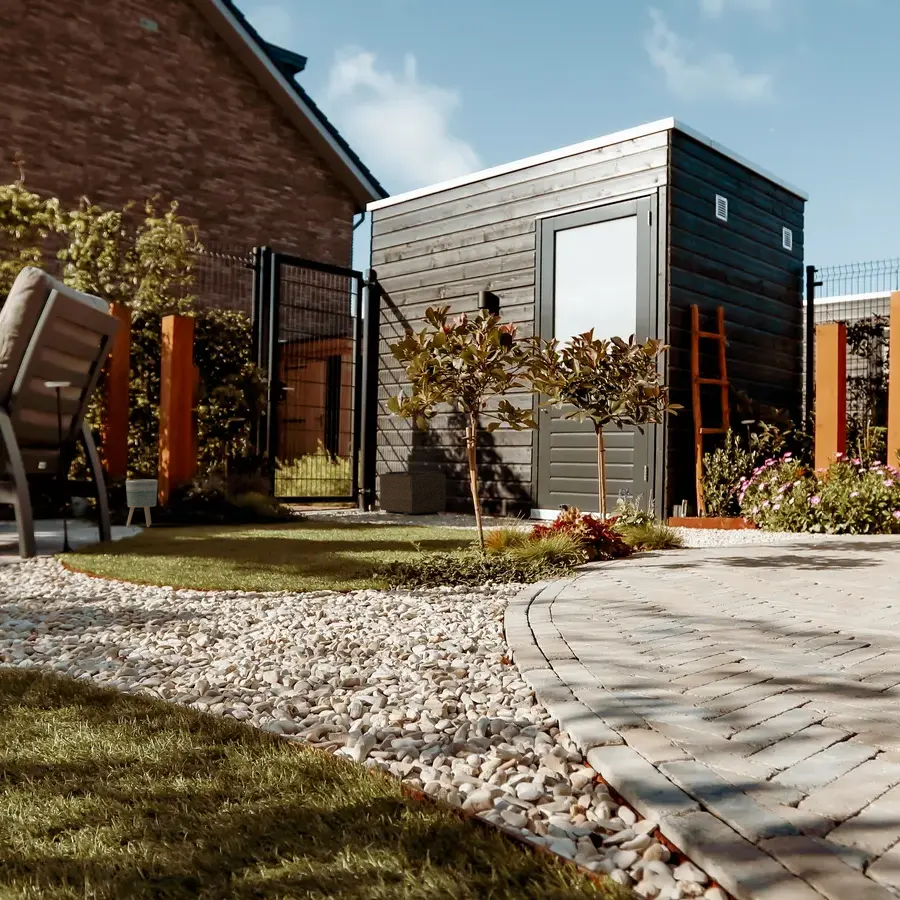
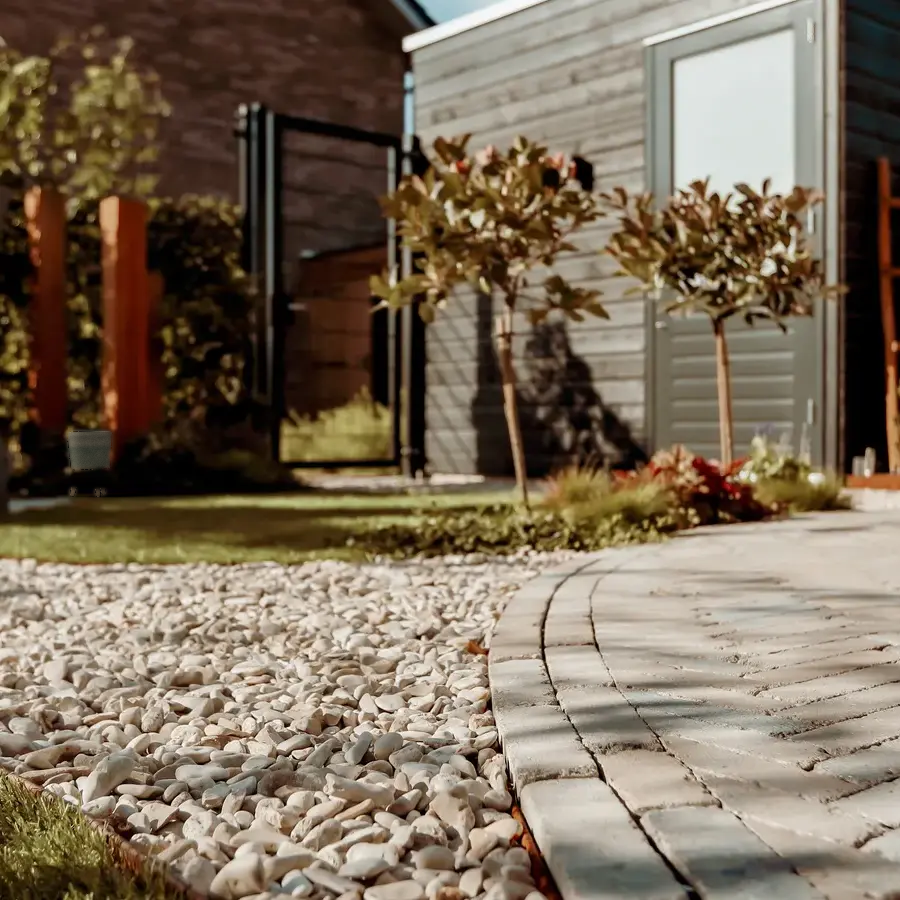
wooden crate: present [380,471,446,515] -> none [426,419,520,480]

